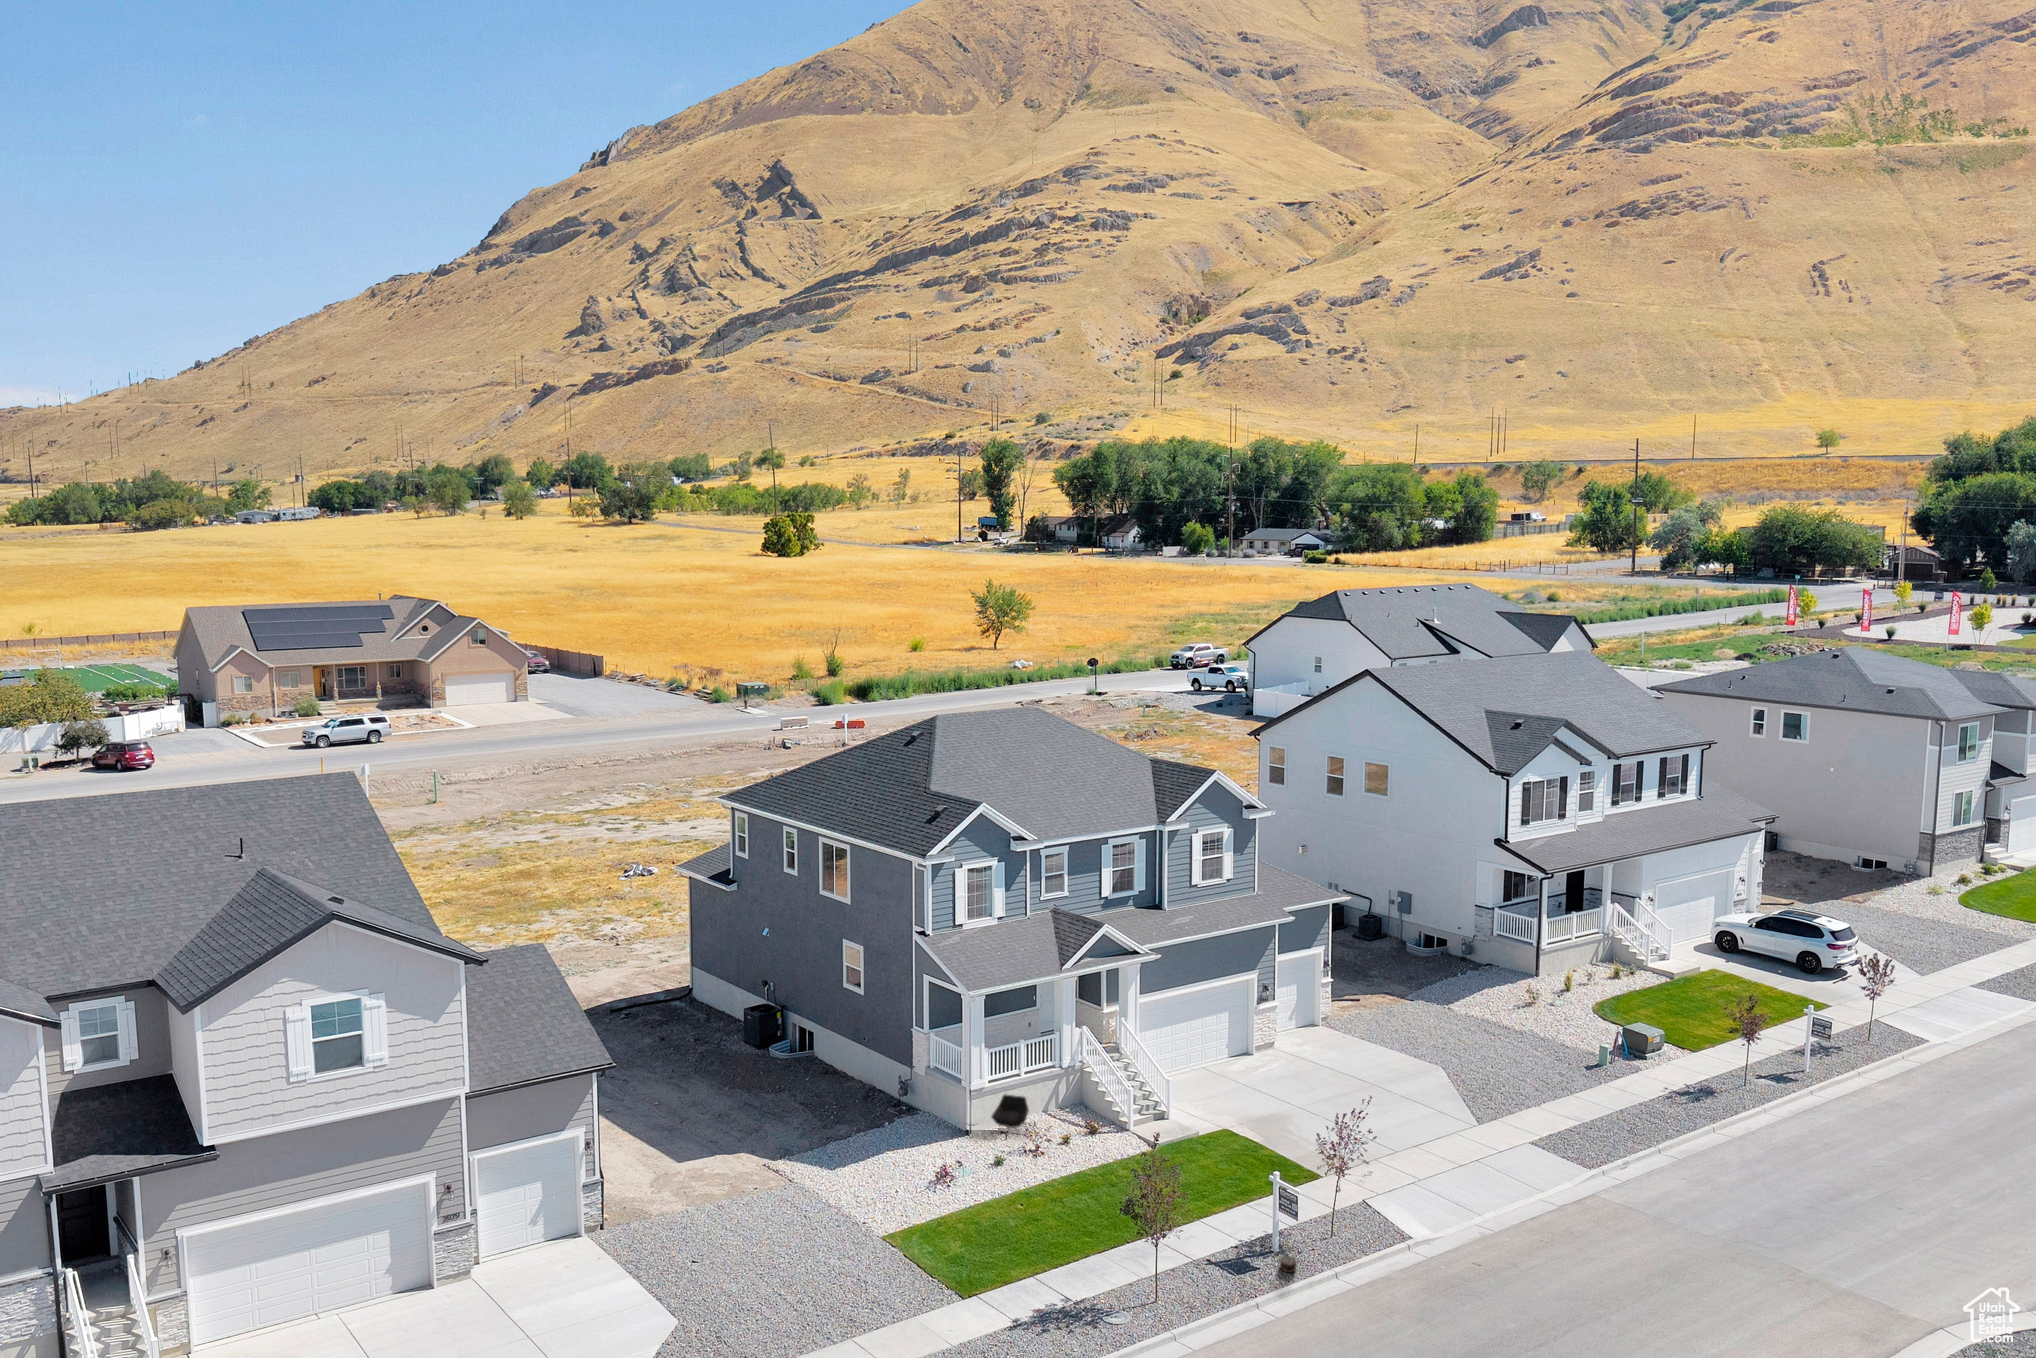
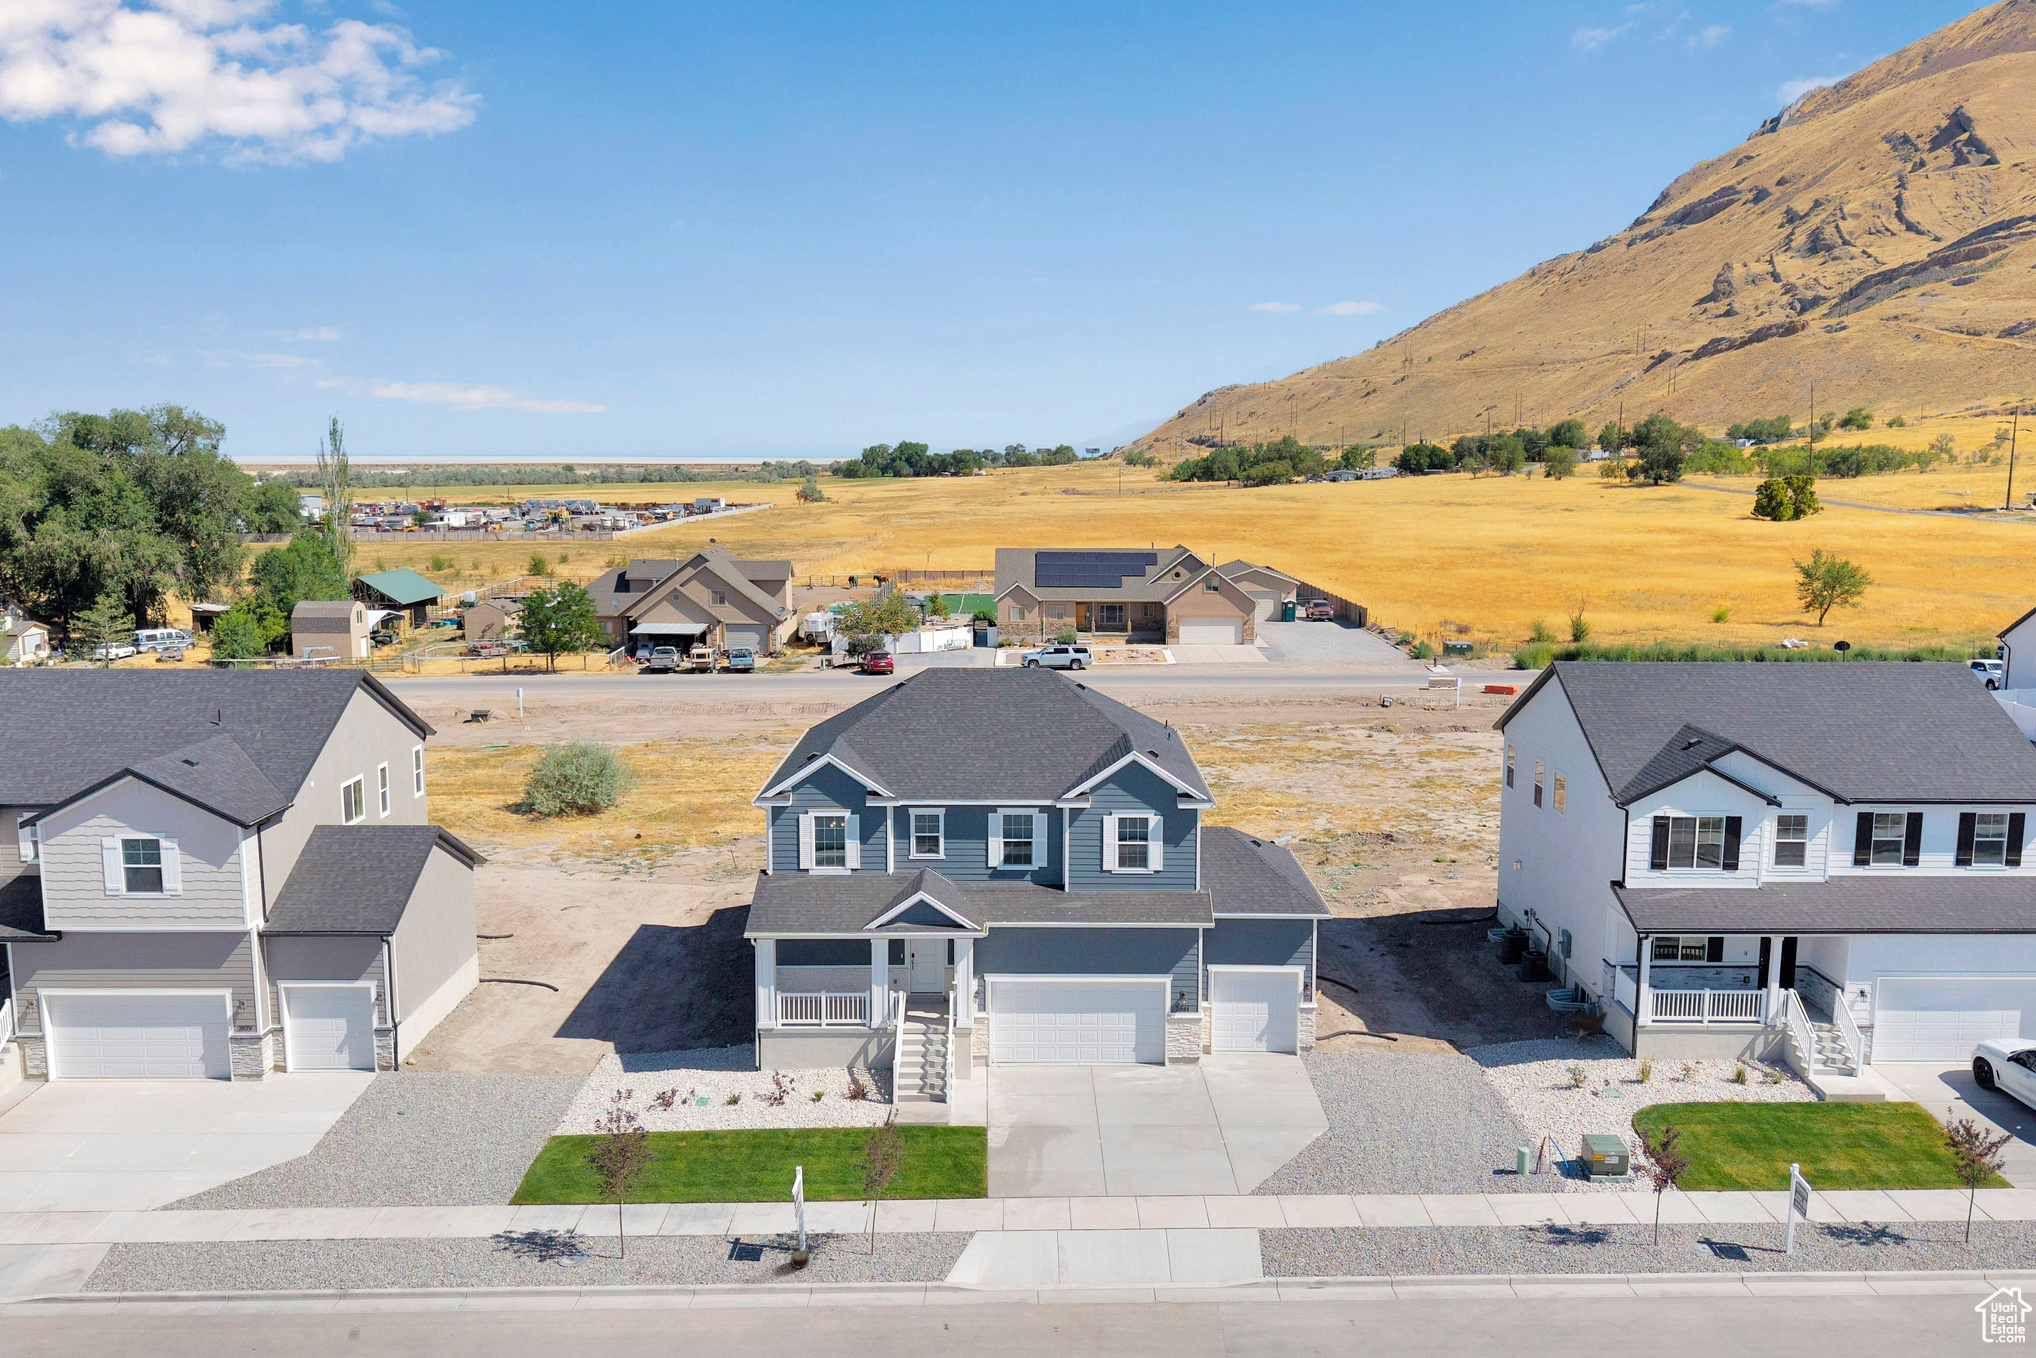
lounge chair: present [992,1095,1029,1133] -> present [1568,1012,1607,1038]

